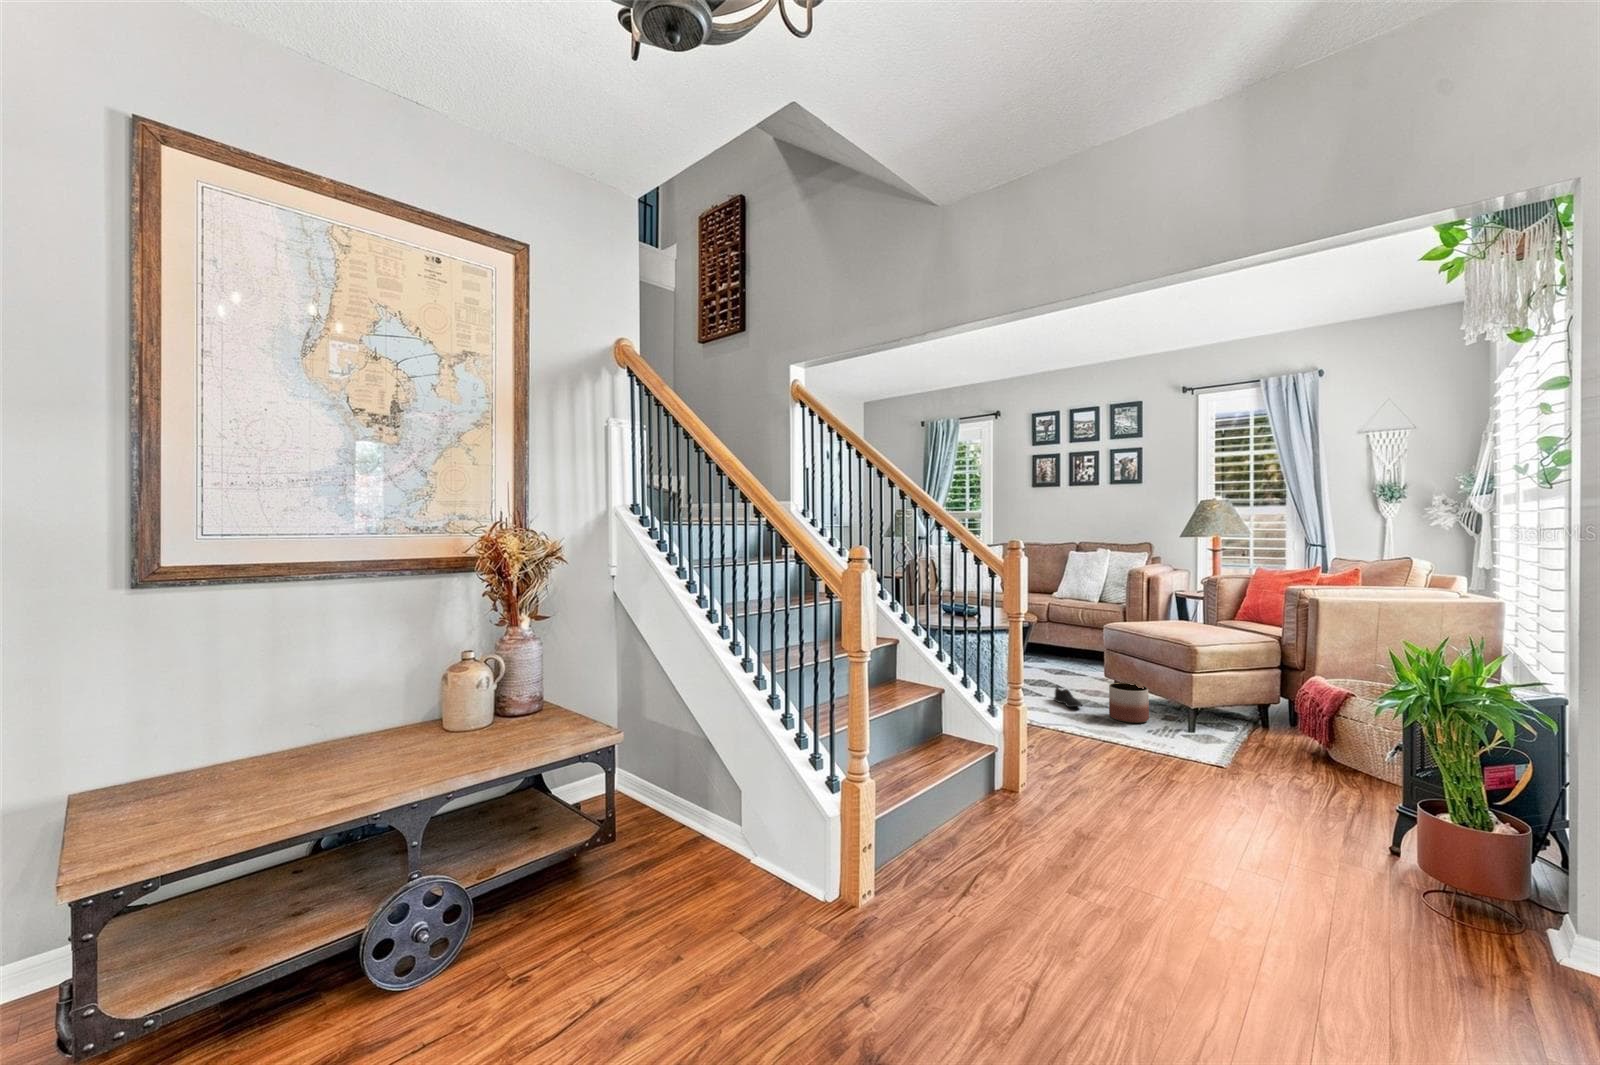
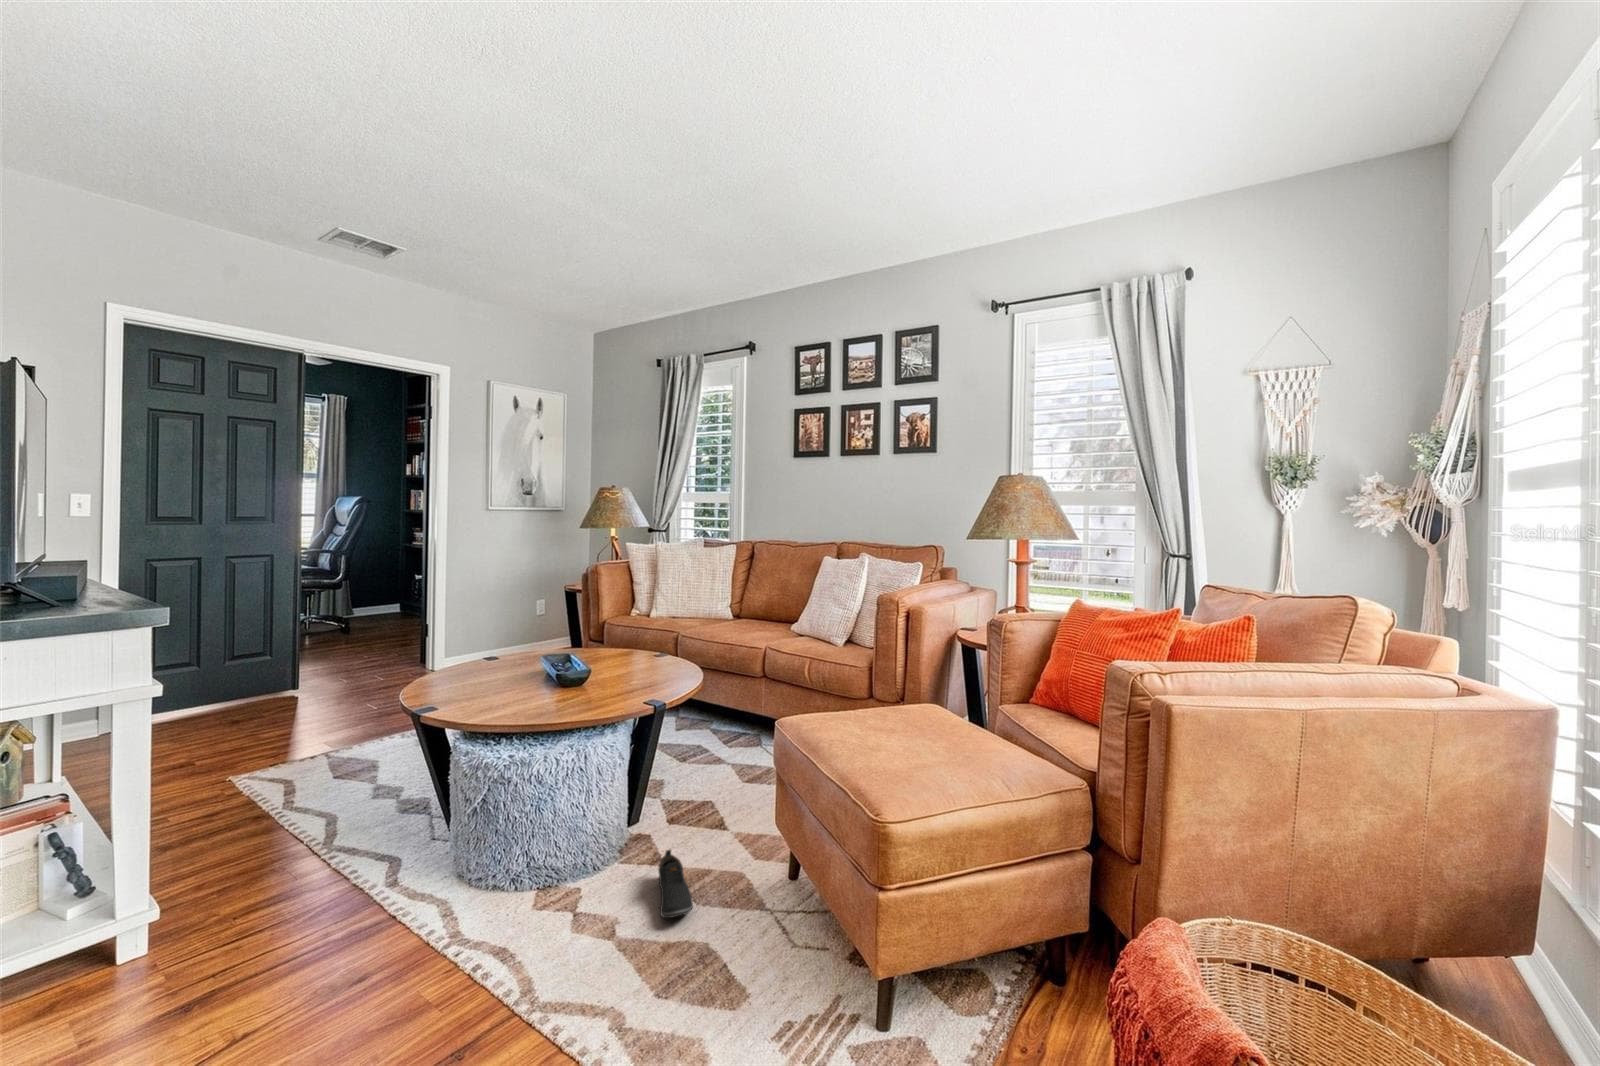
planter: present [1109,683,1149,723] -> none [723,866,806,986]

